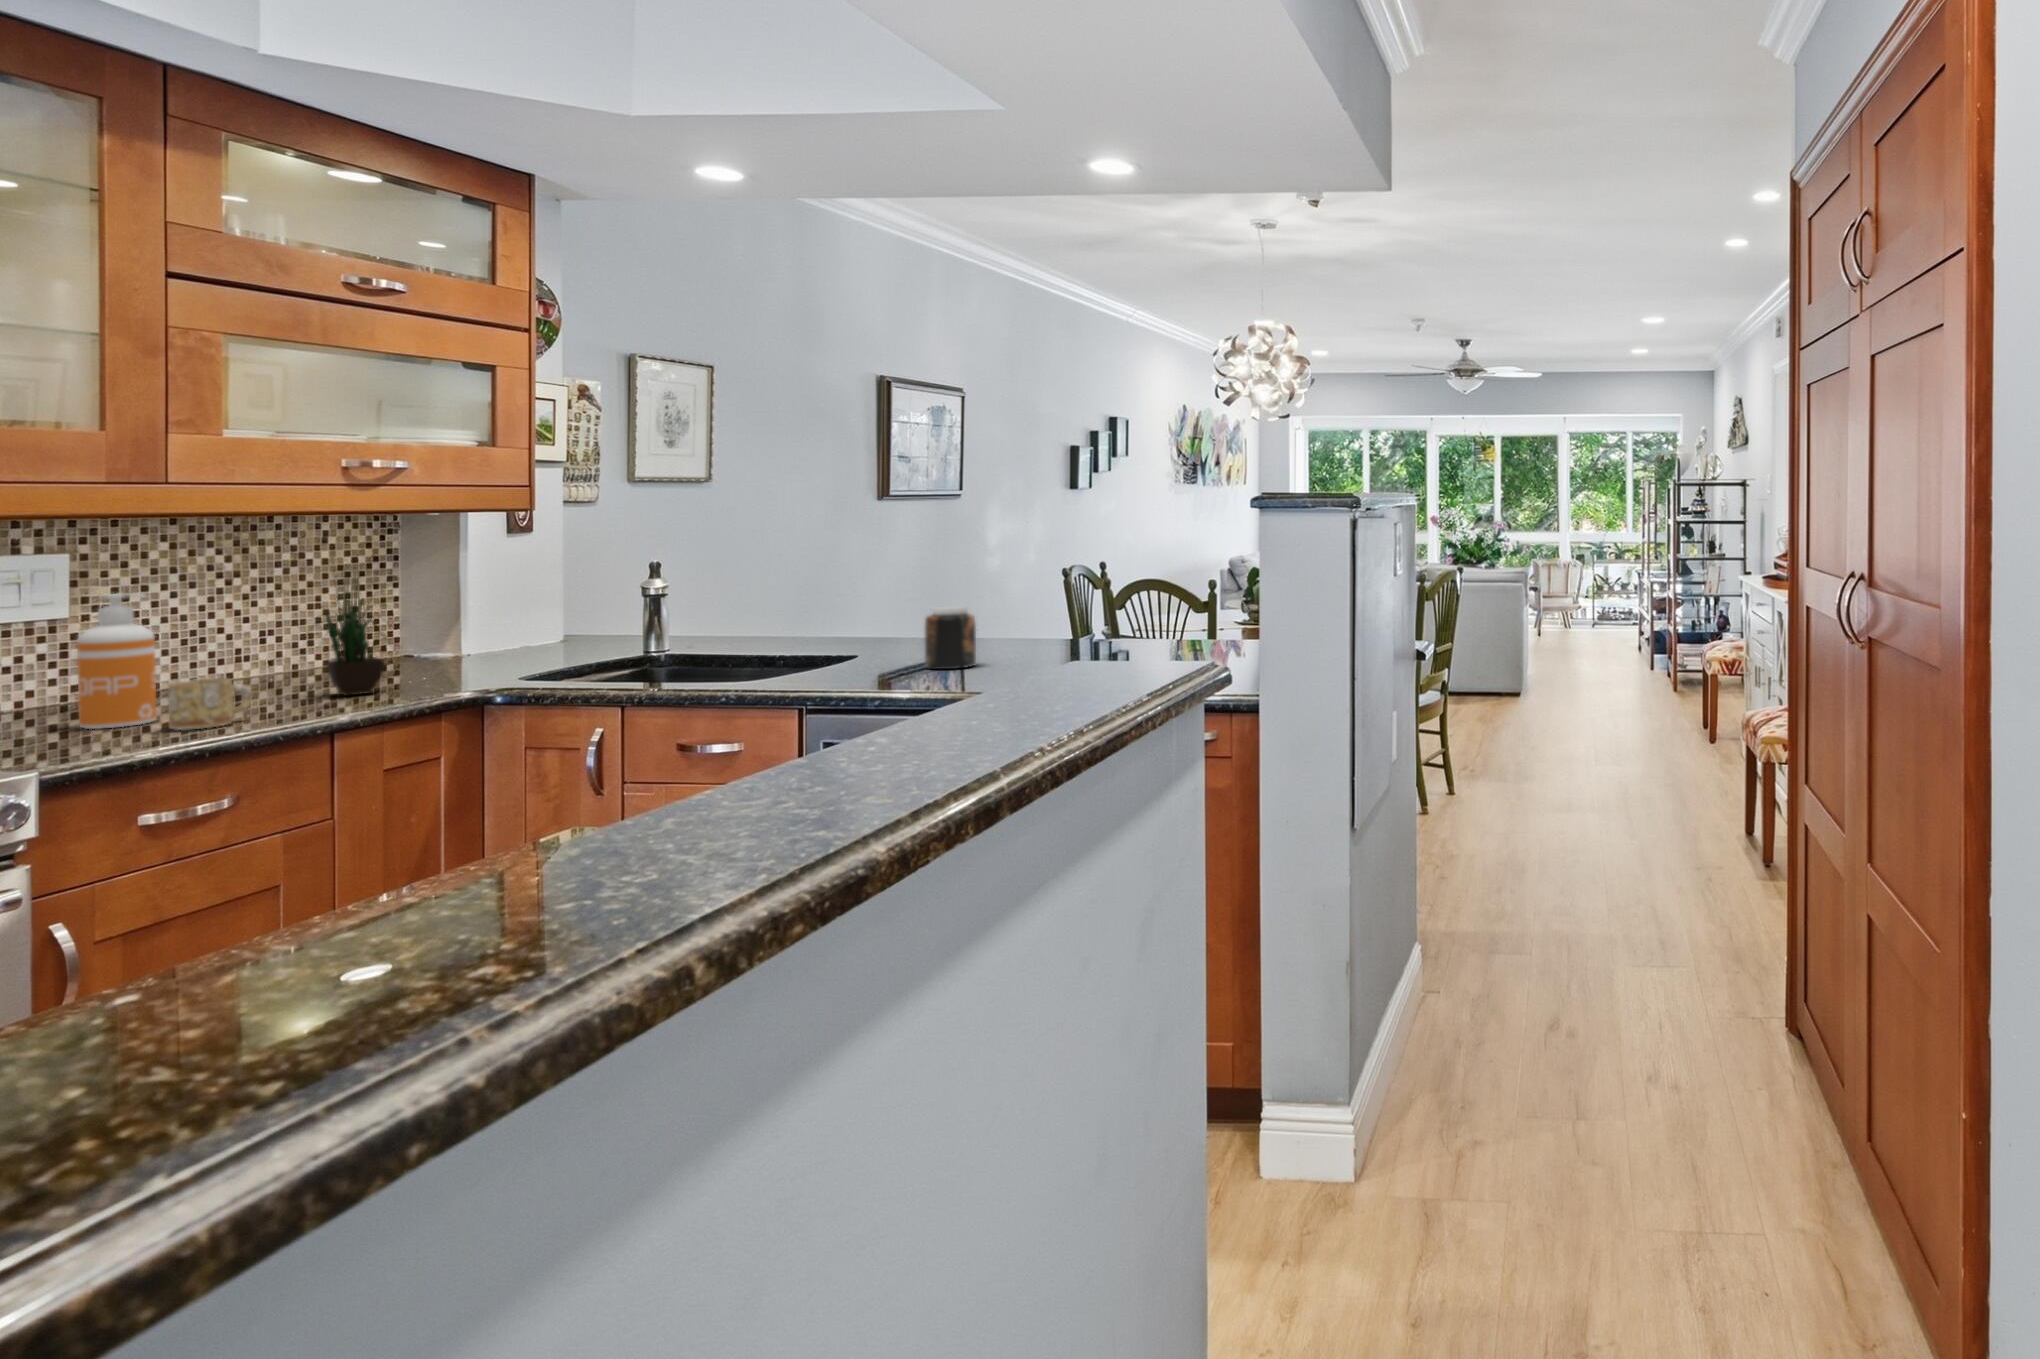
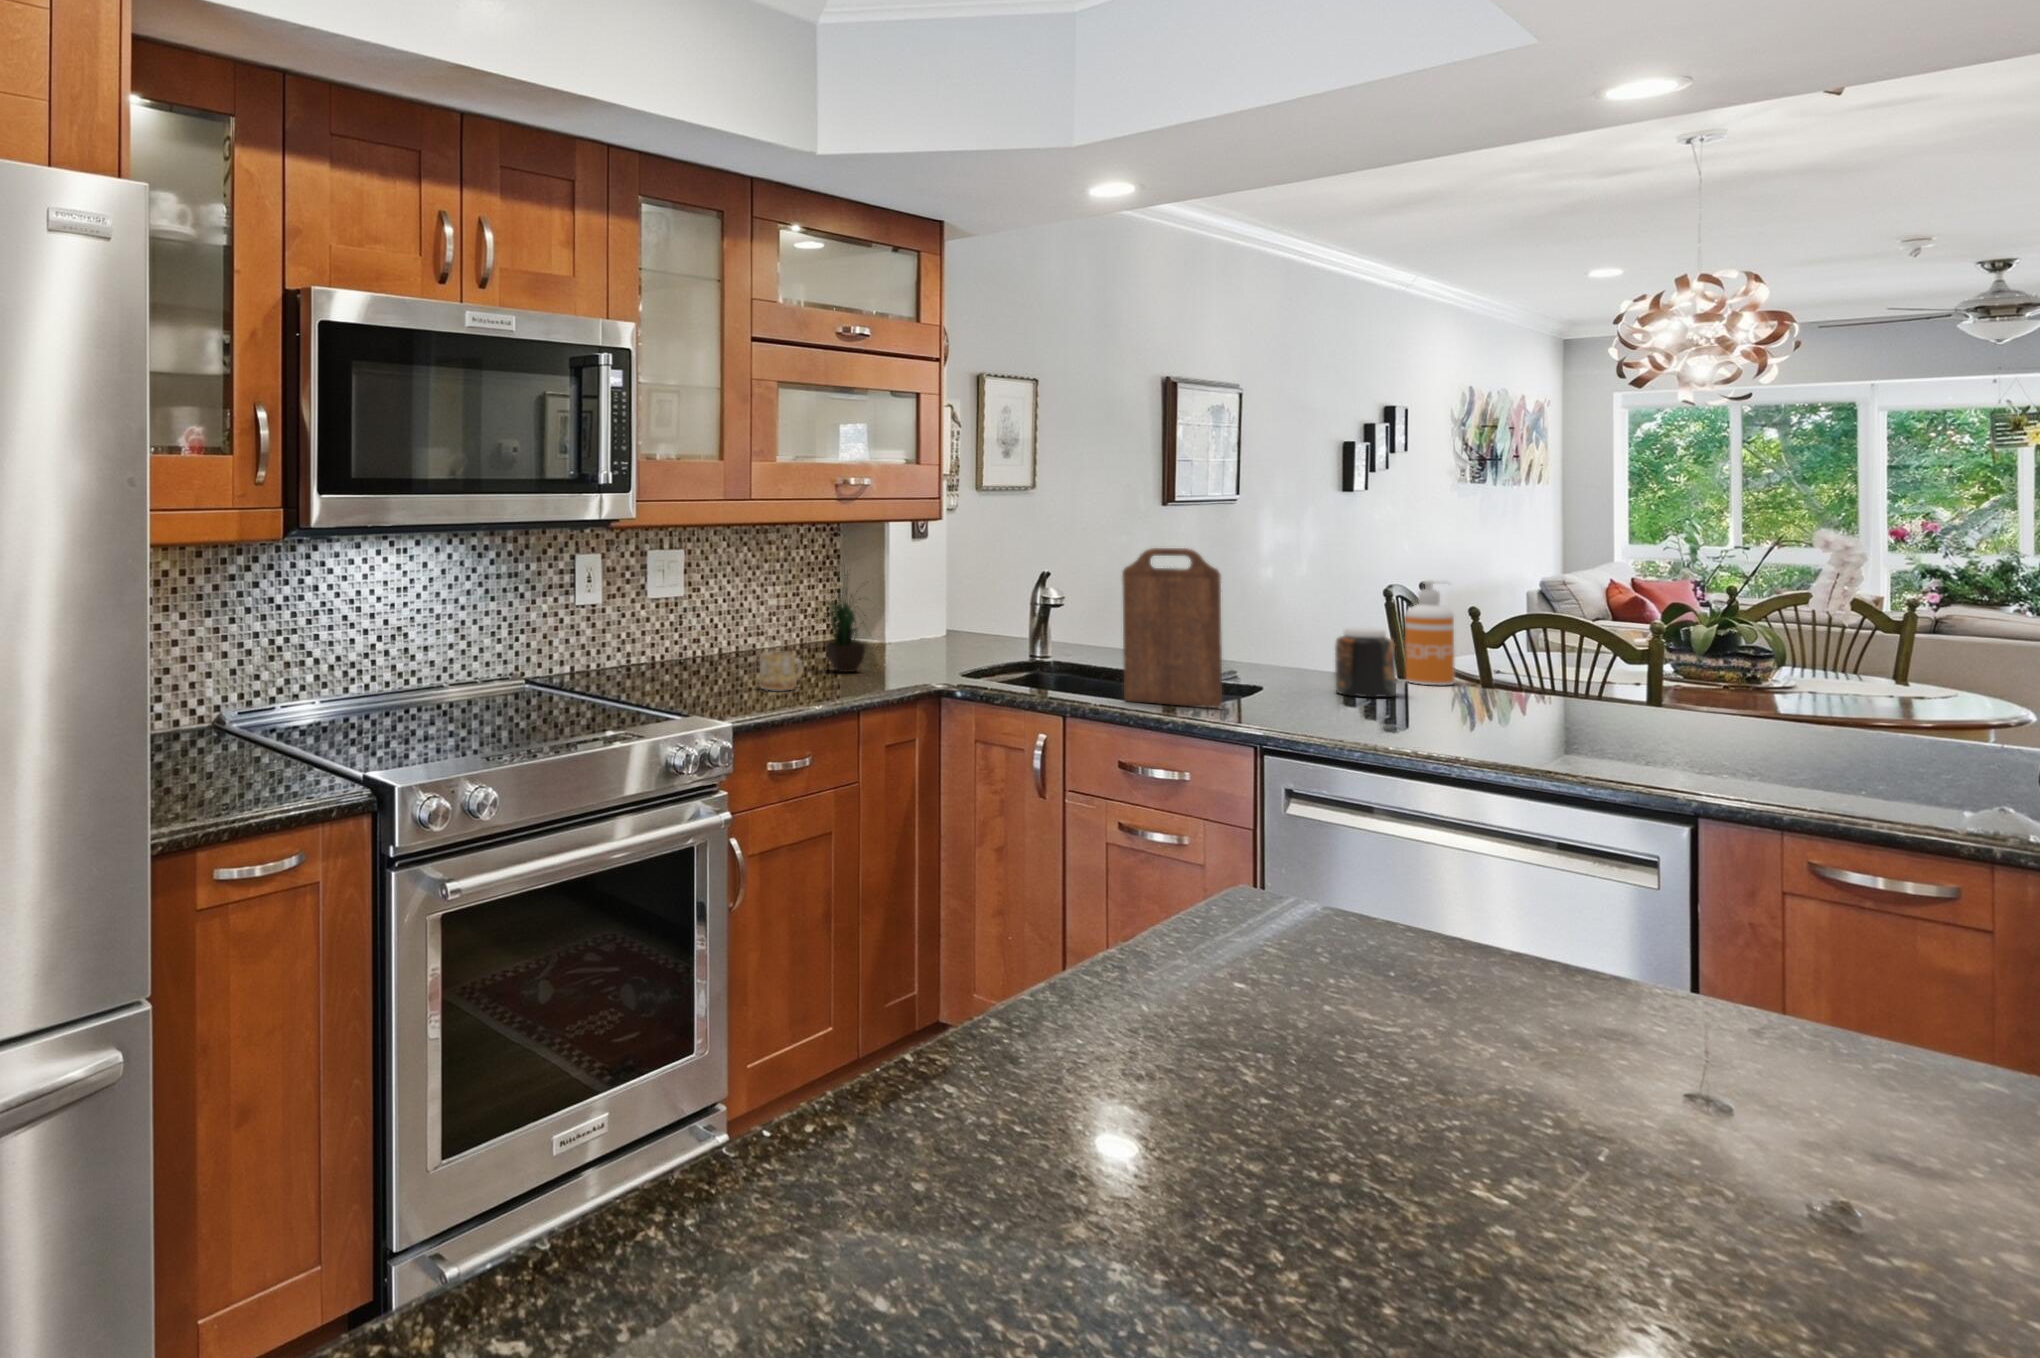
cutting board: none [687,535,790,696] -> present [1122,548,1222,708]
soap dispenser: present [77,594,157,729] -> present [1405,580,1455,685]

